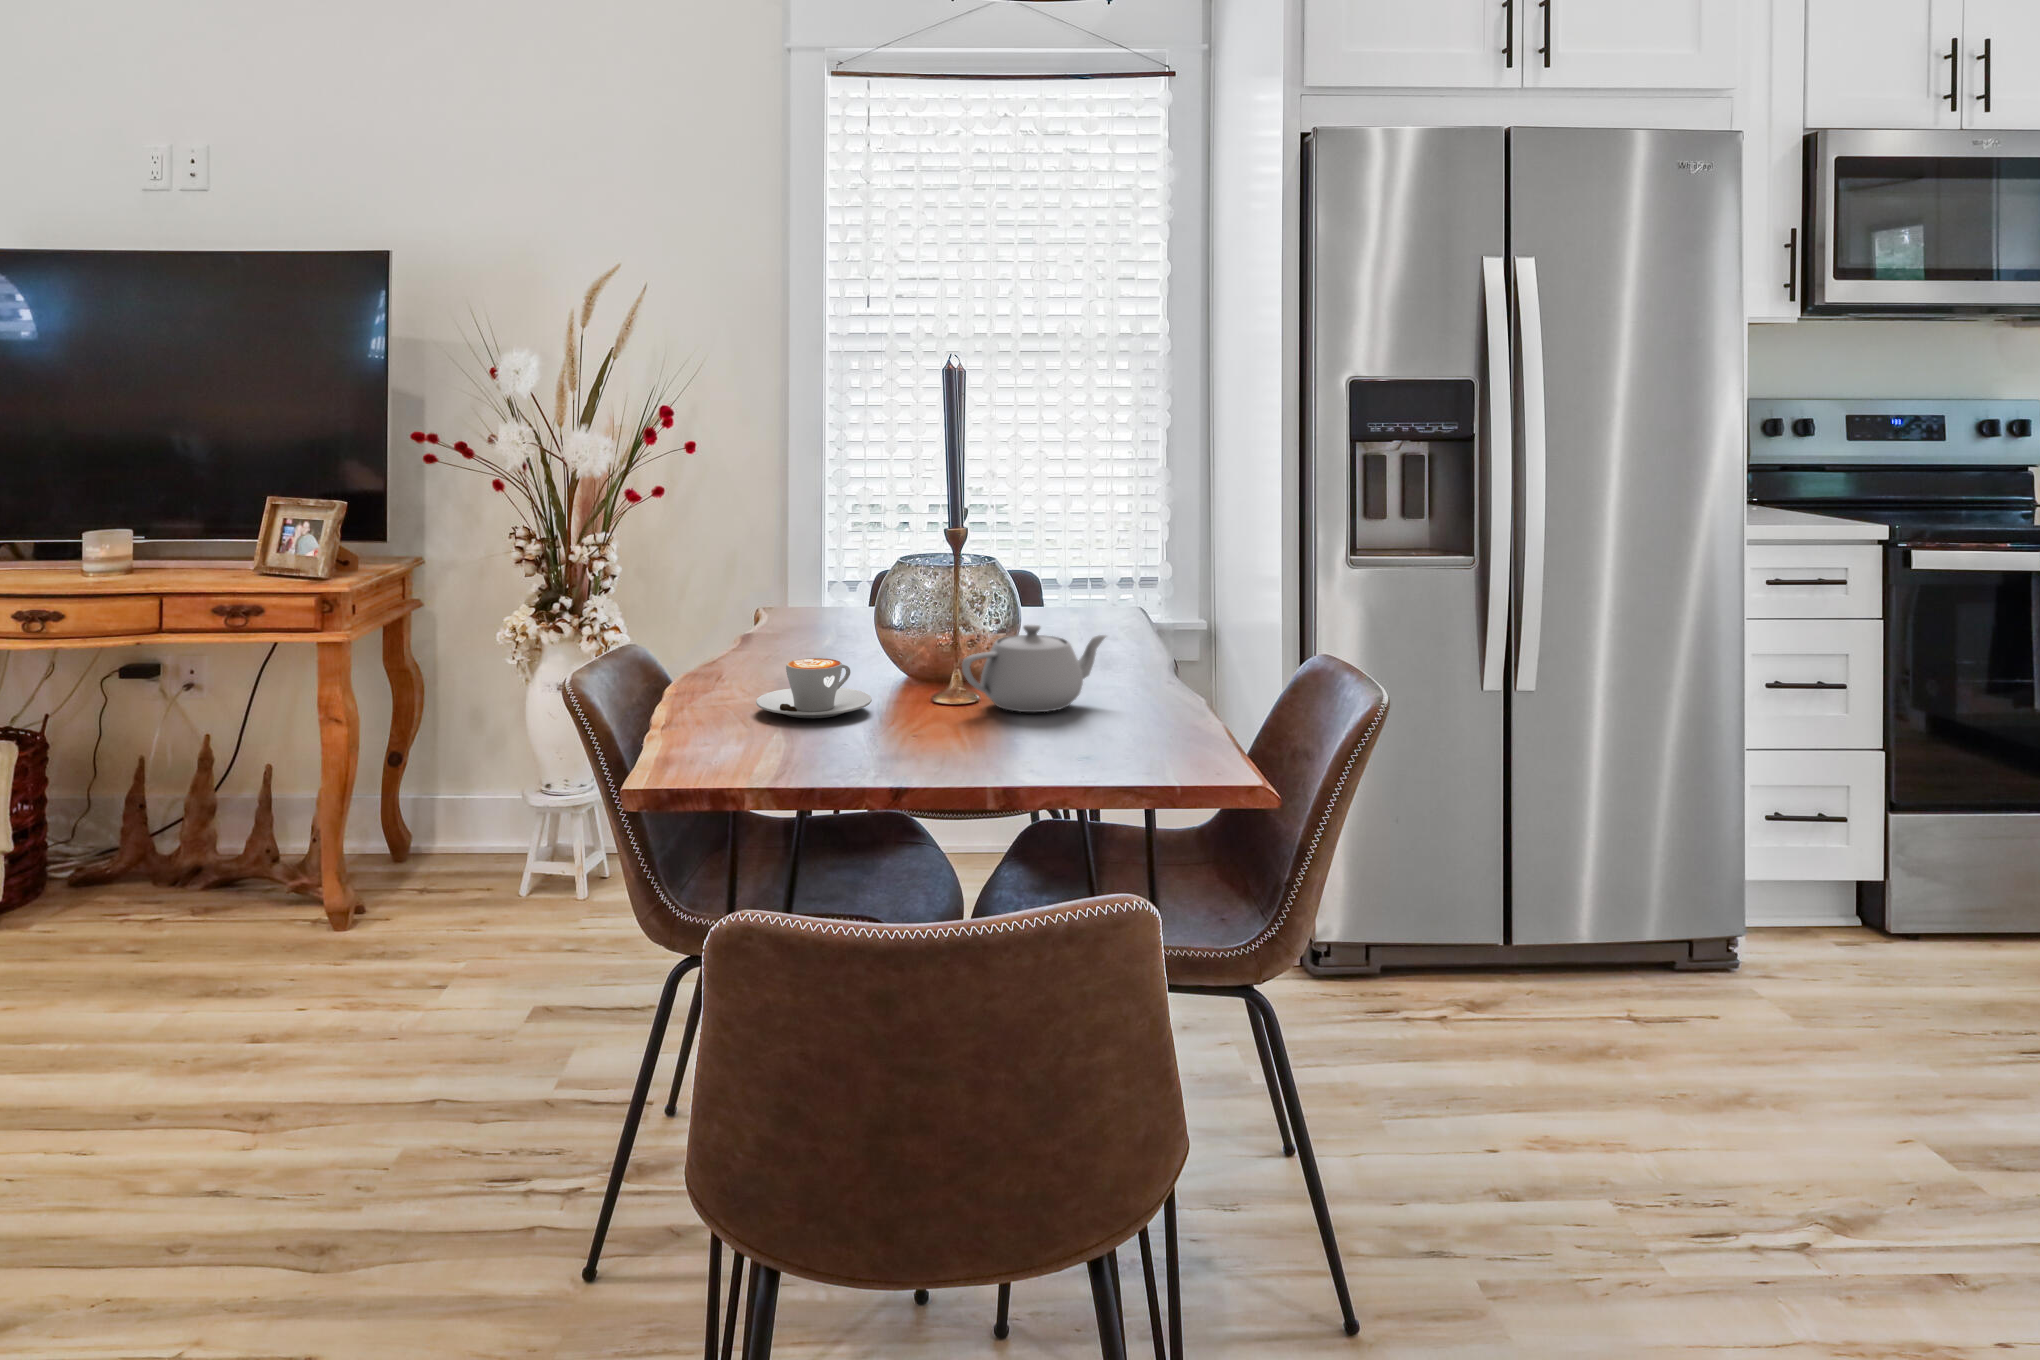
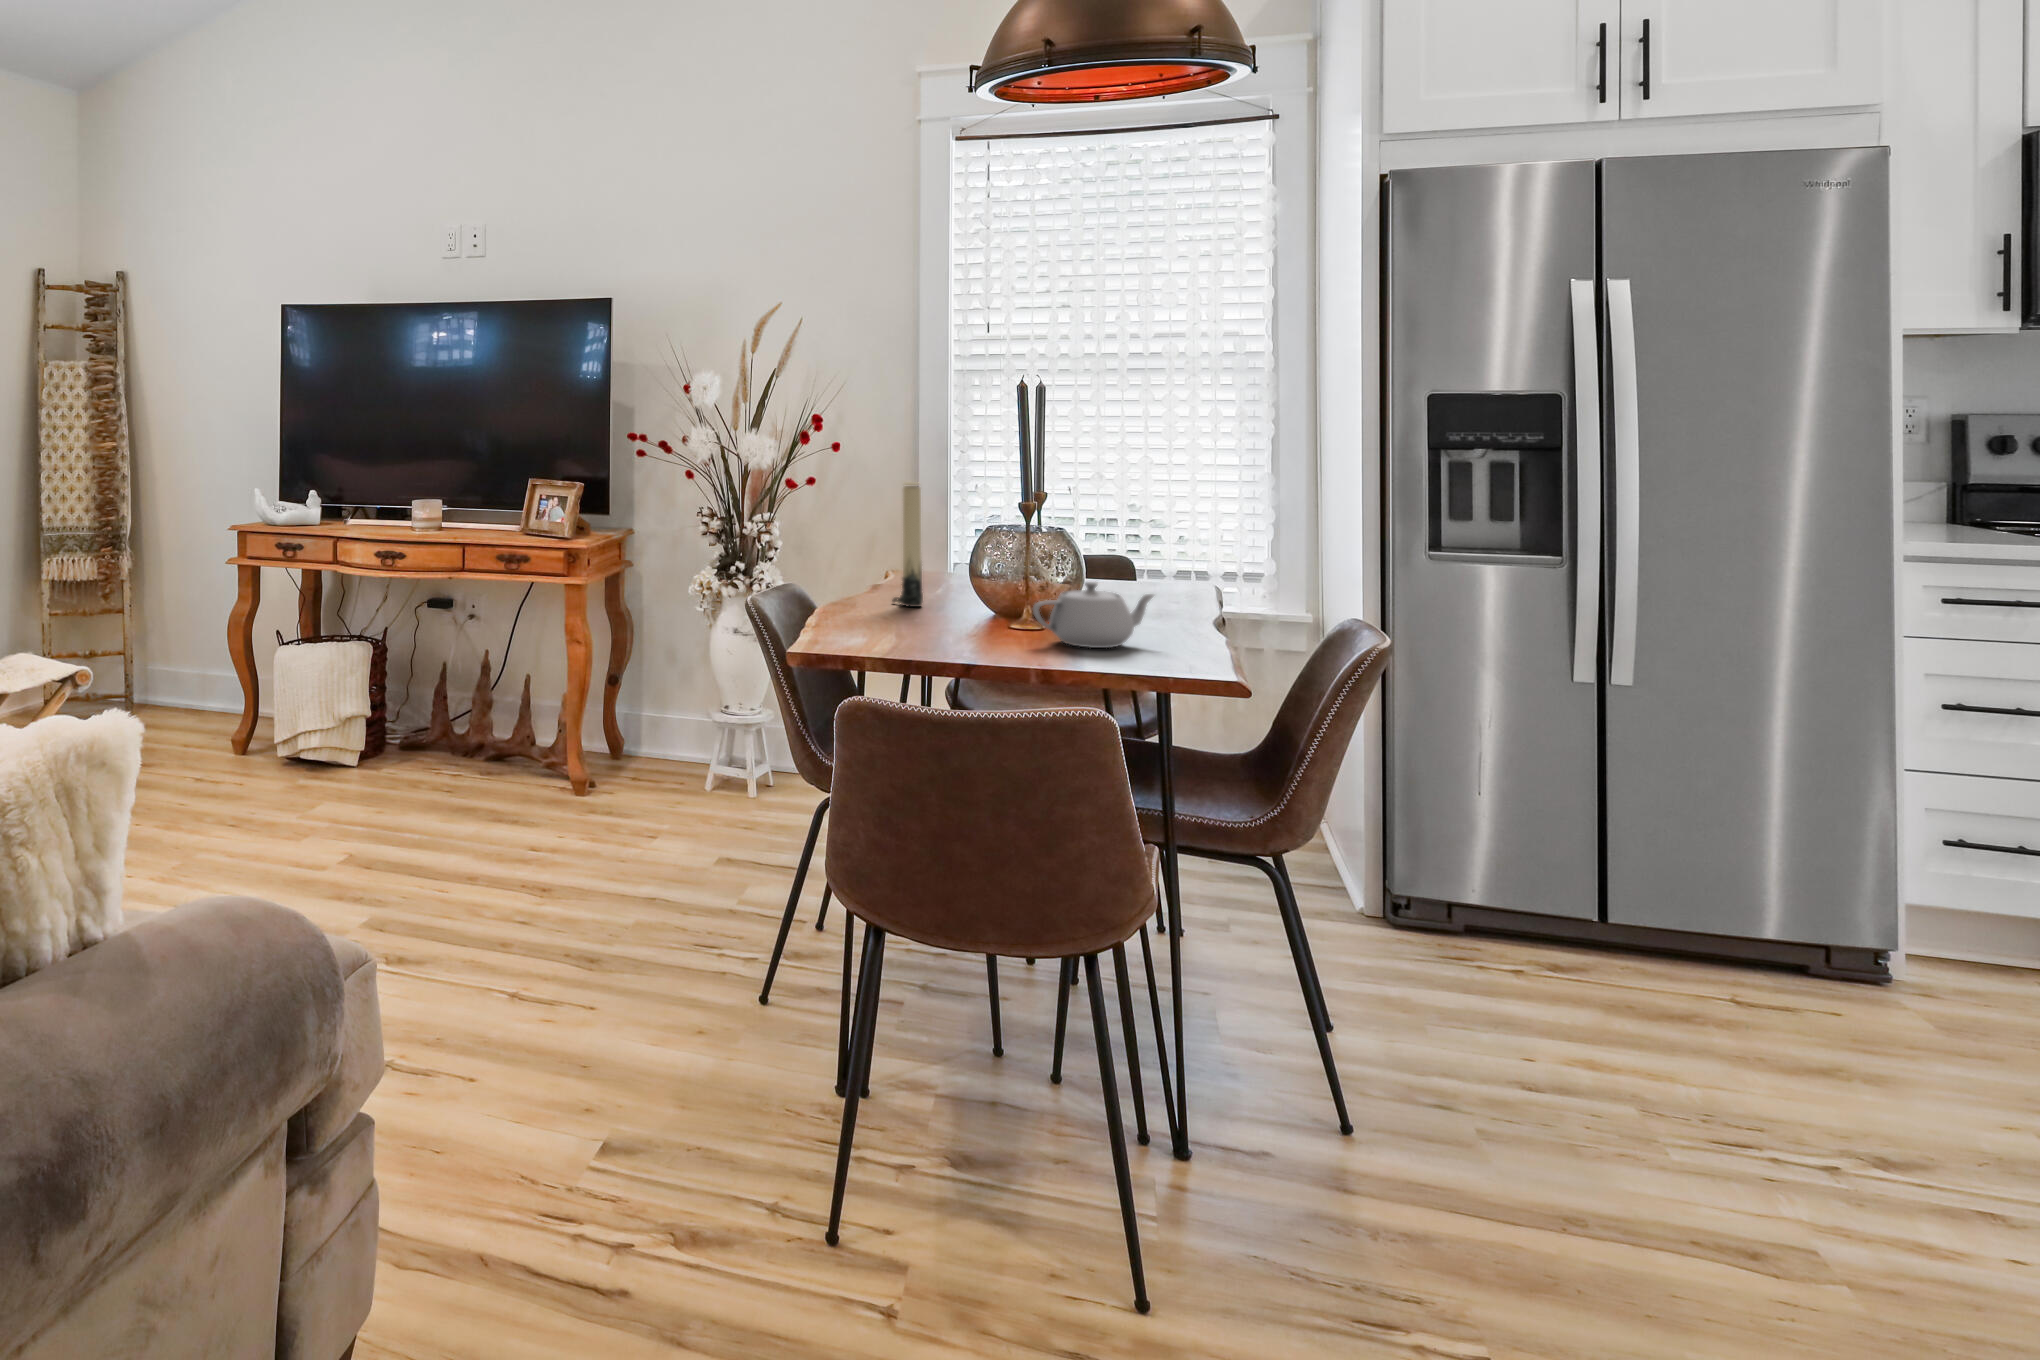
candle: none [771,497,812,663] -> present [893,482,923,607]
coffee cup: present [756,658,872,718] -> none [876,598,962,640]

